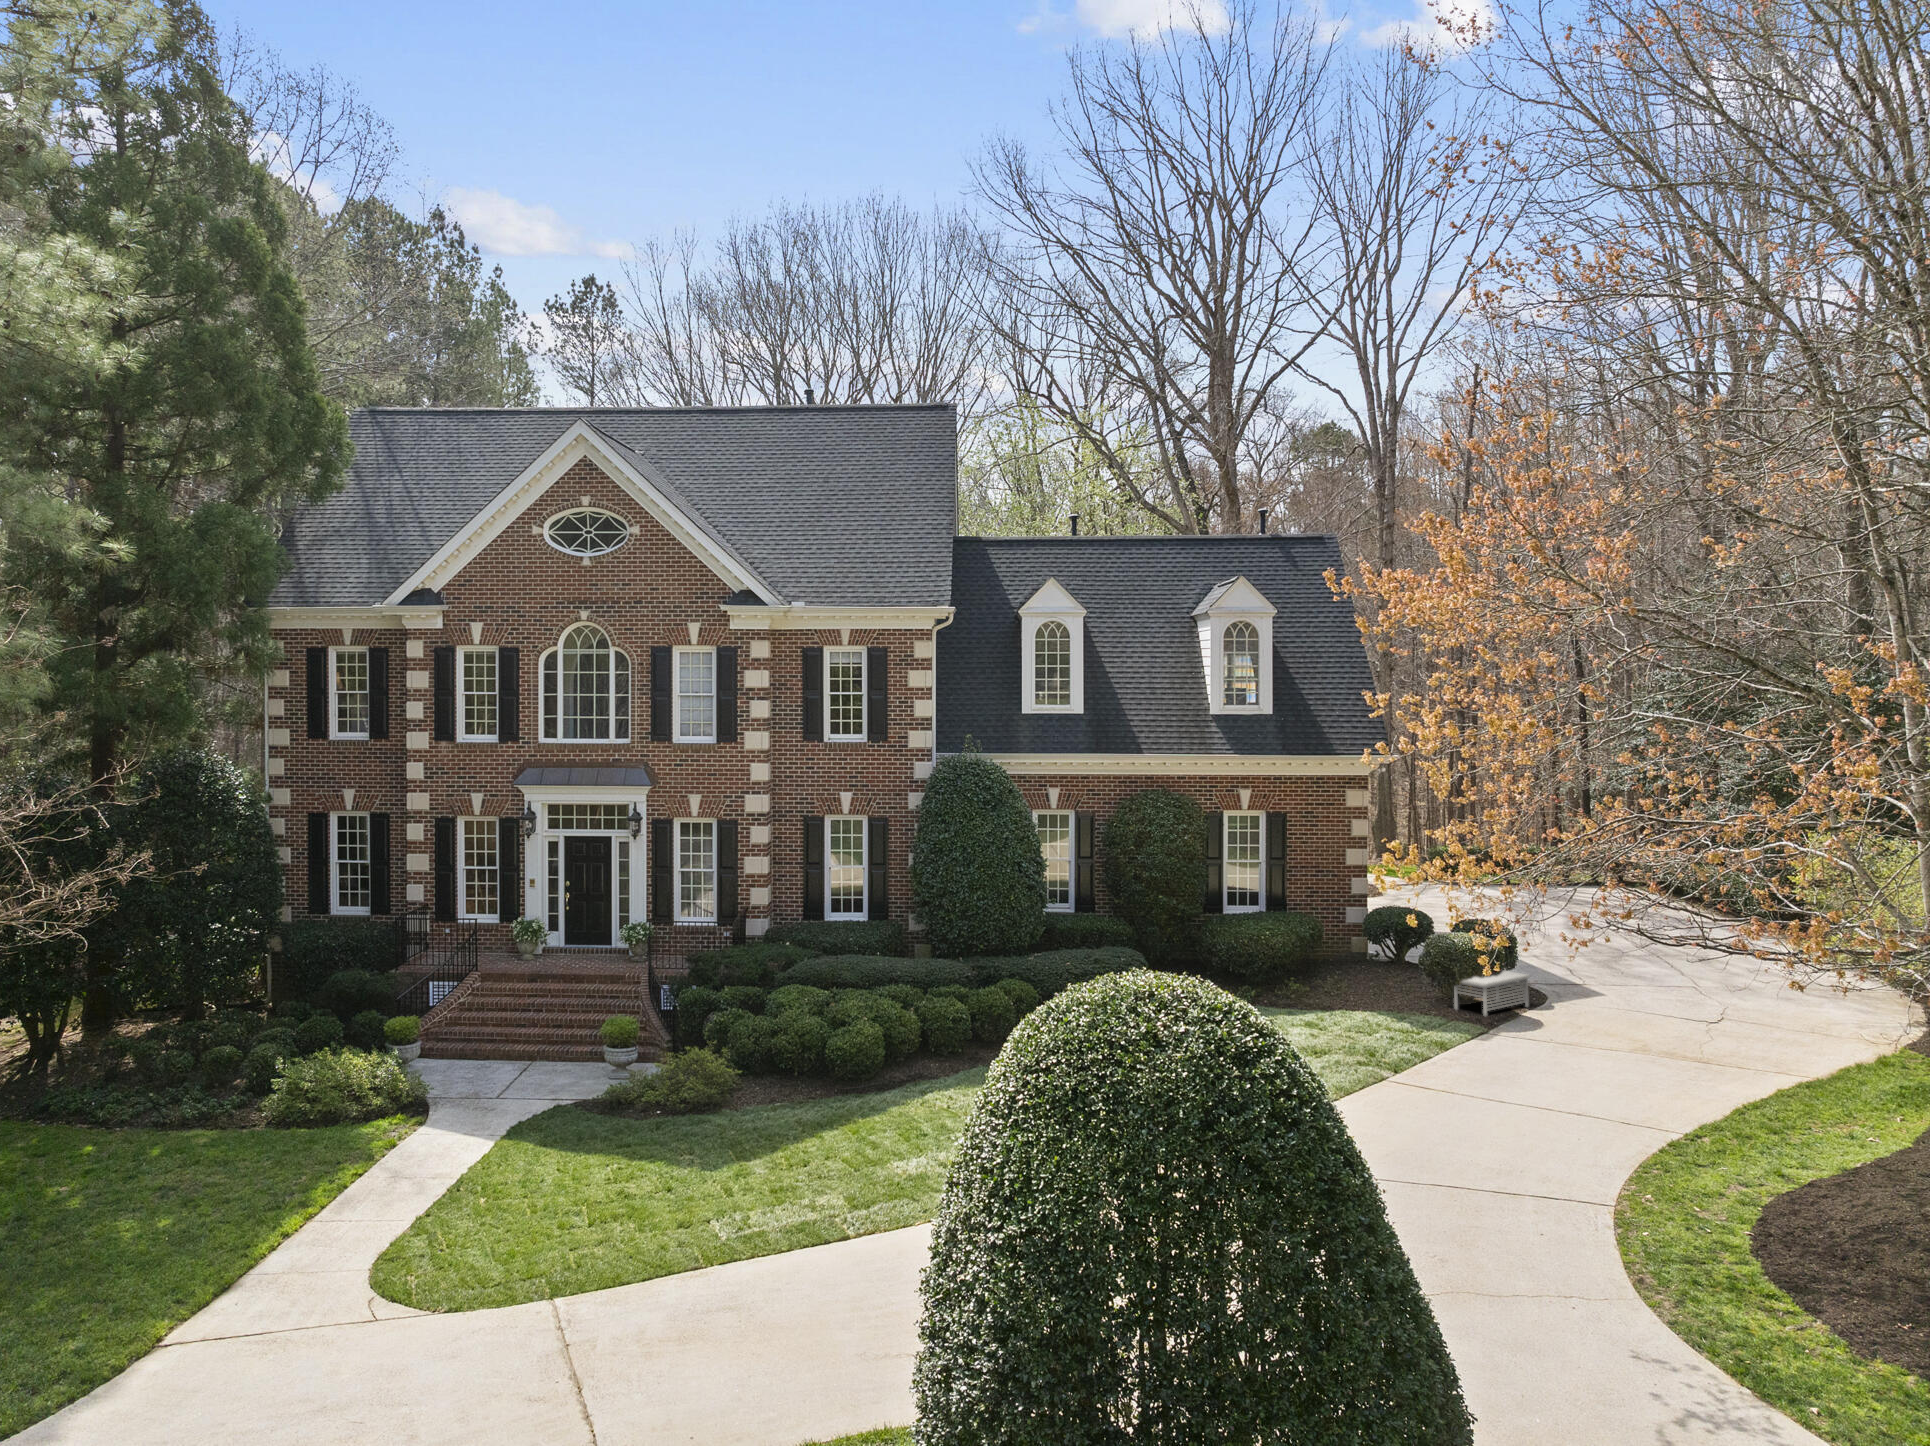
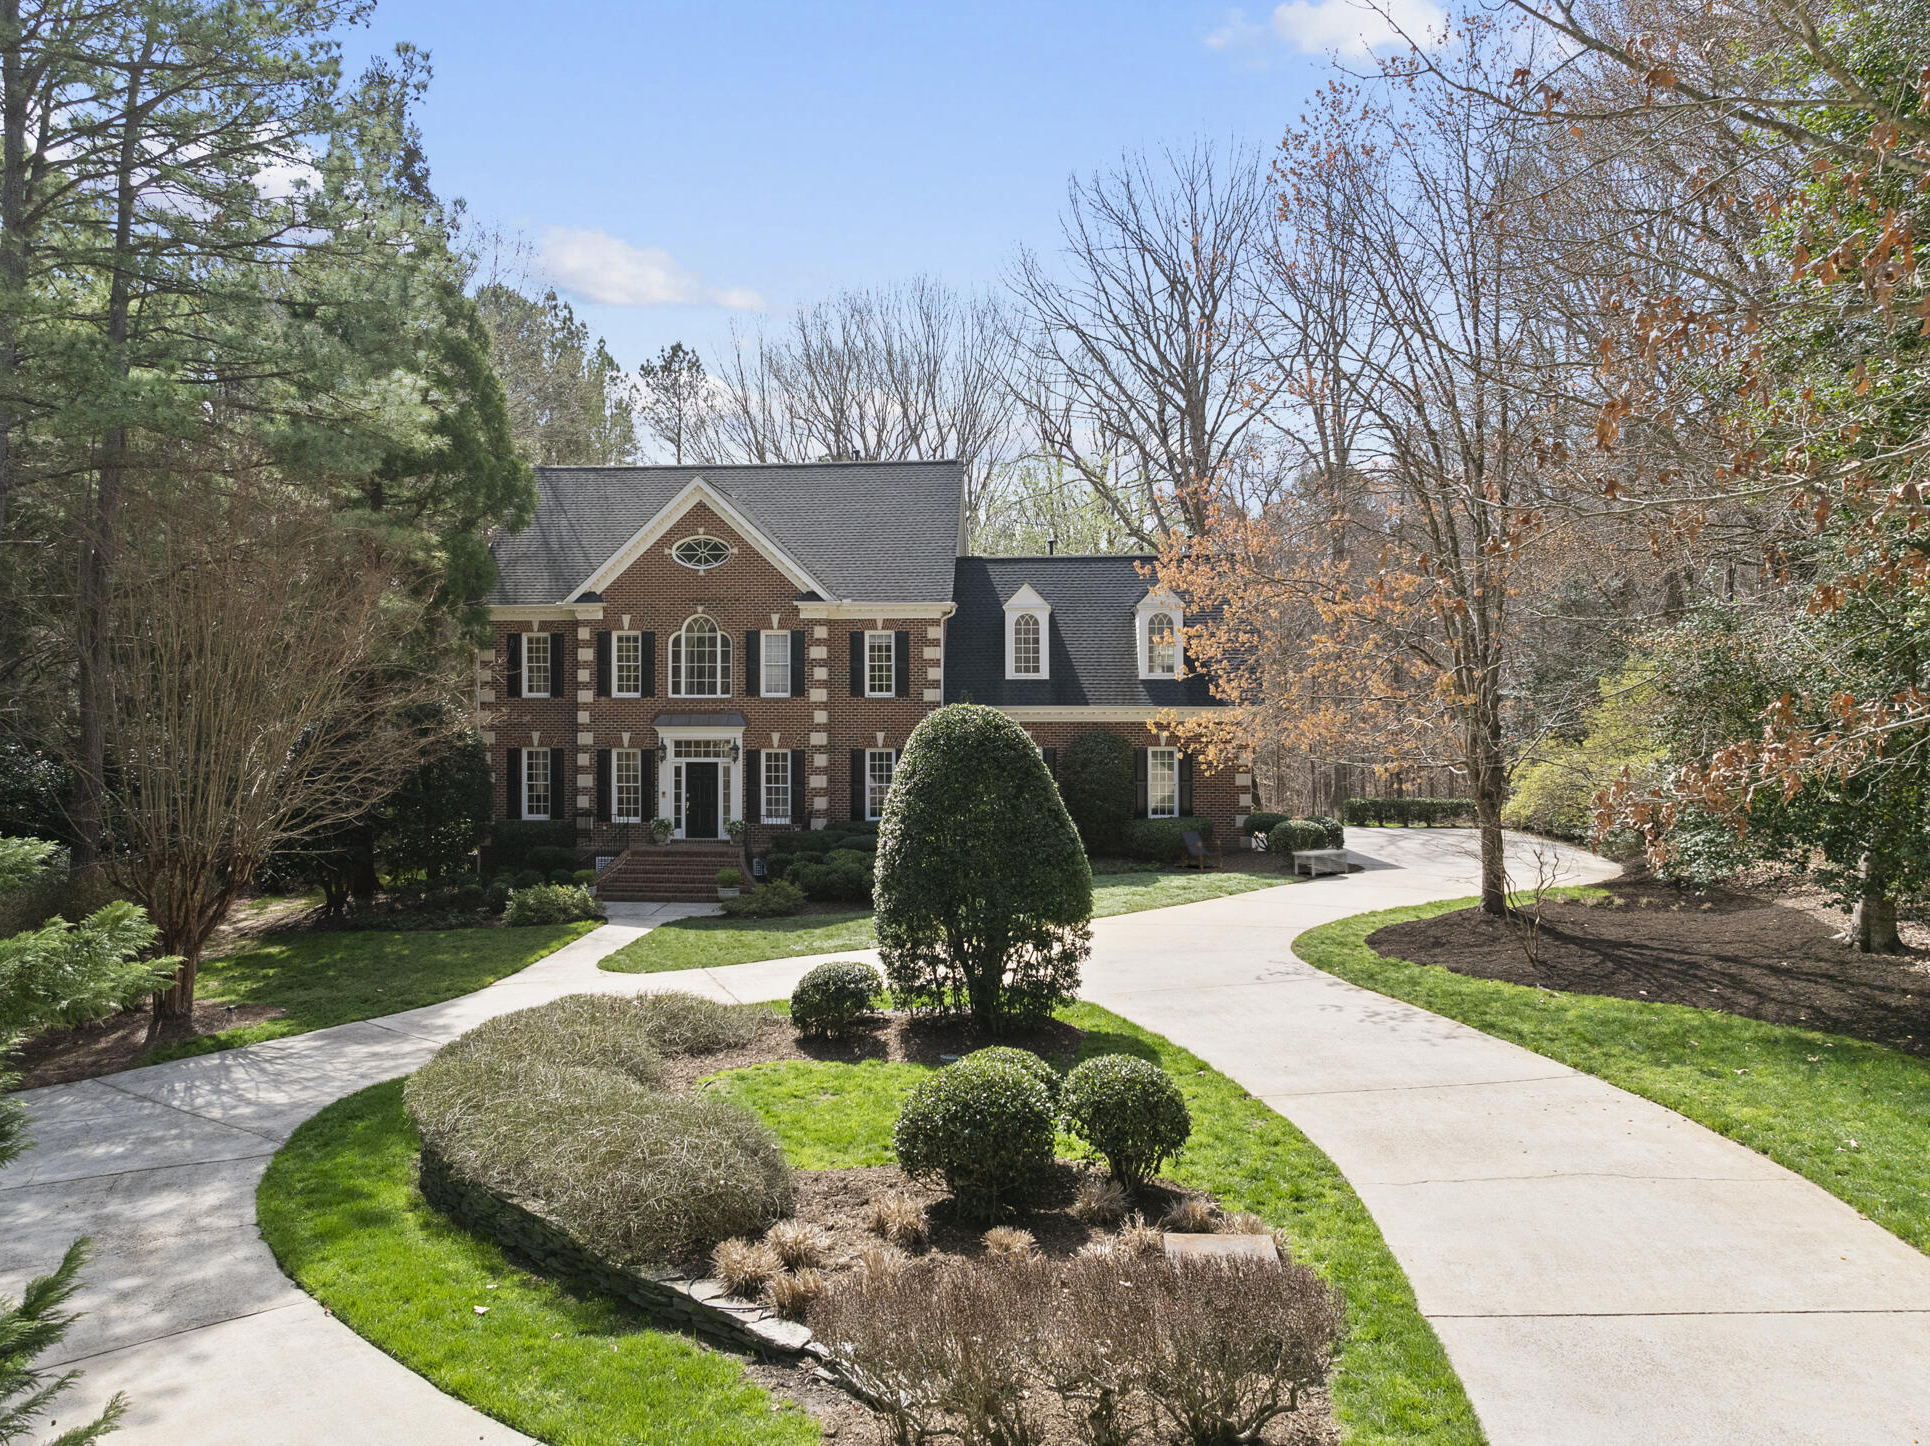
lounge chair: none [1277,935,1340,996] -> present [1181,831,1222,865]

